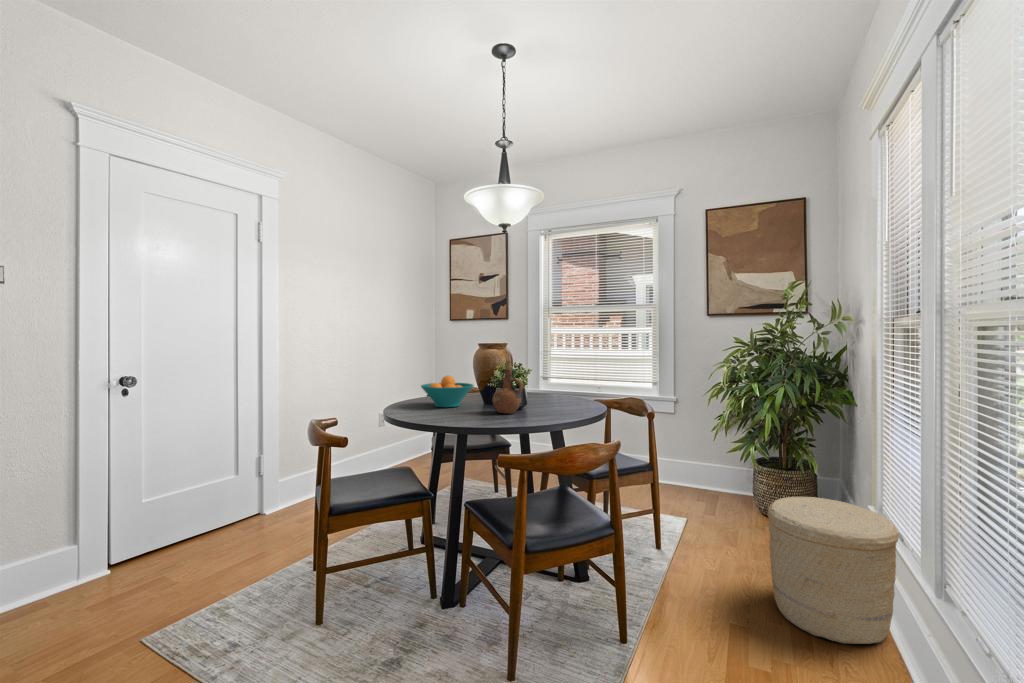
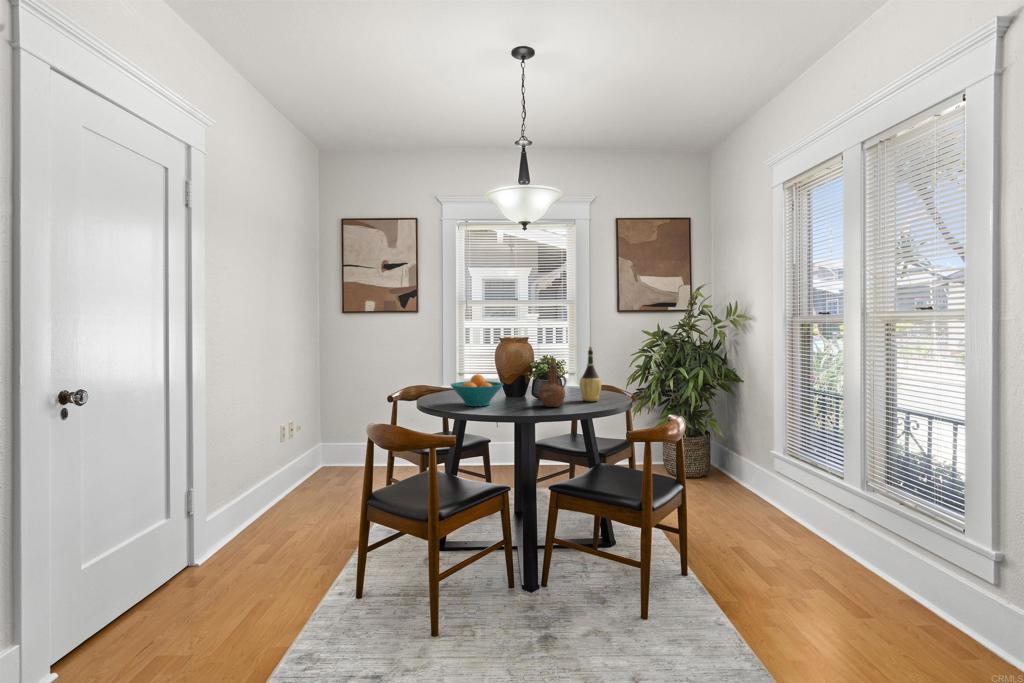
wine bottle: none [551,350,576,411] -> present [579,347,601,401]
woven basket: present [768,497,899,644] -> none [736,451,822,546]

